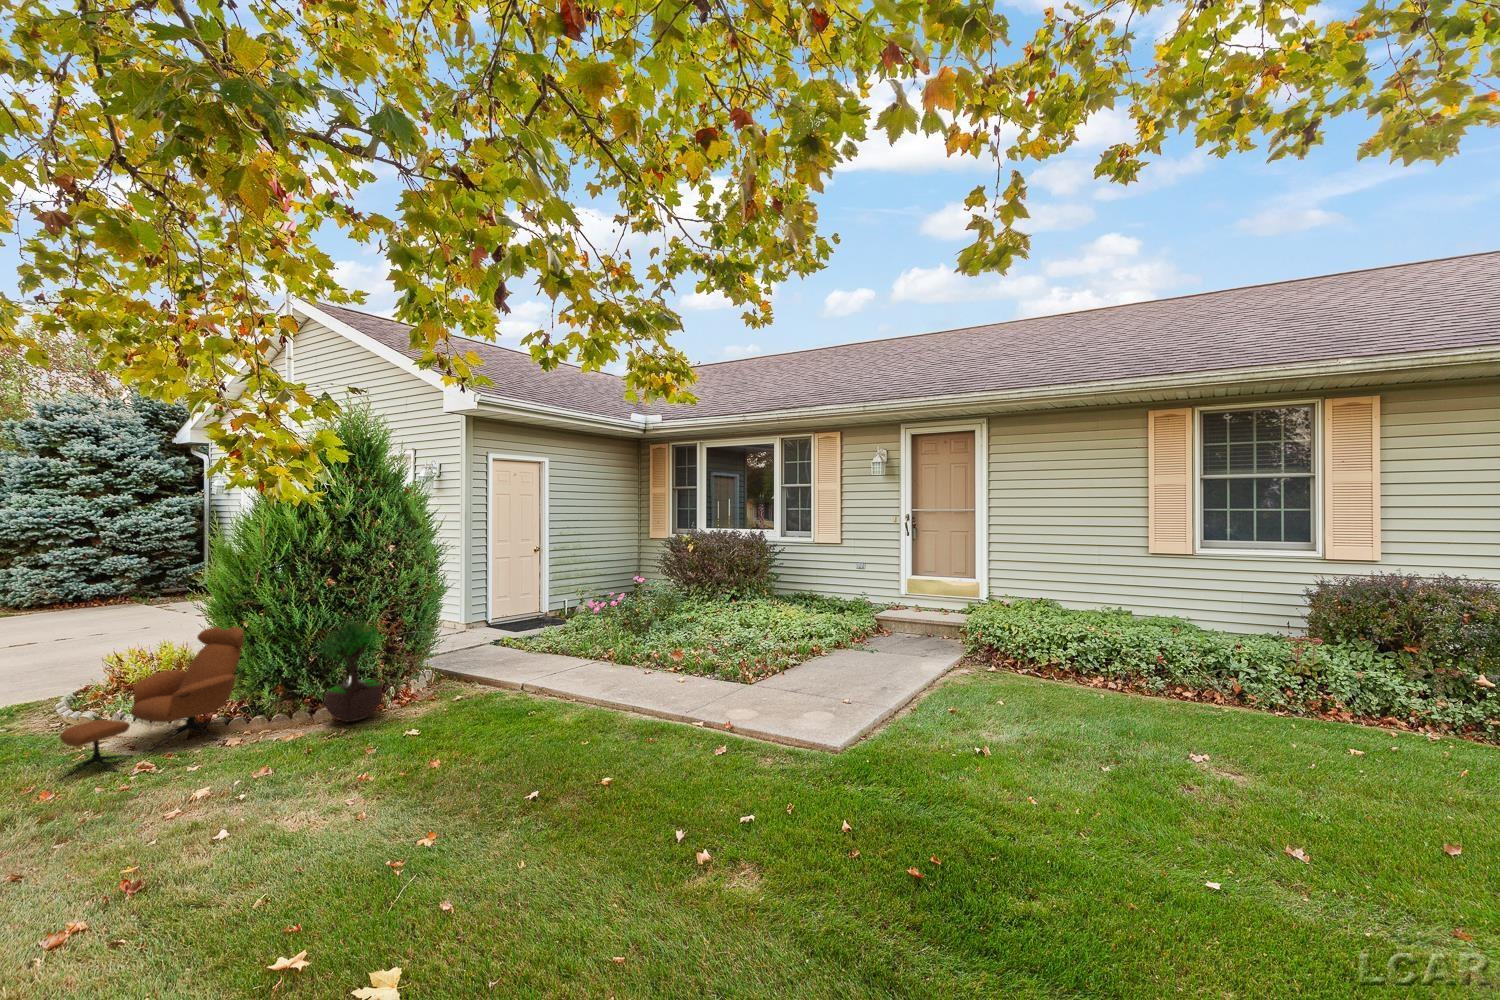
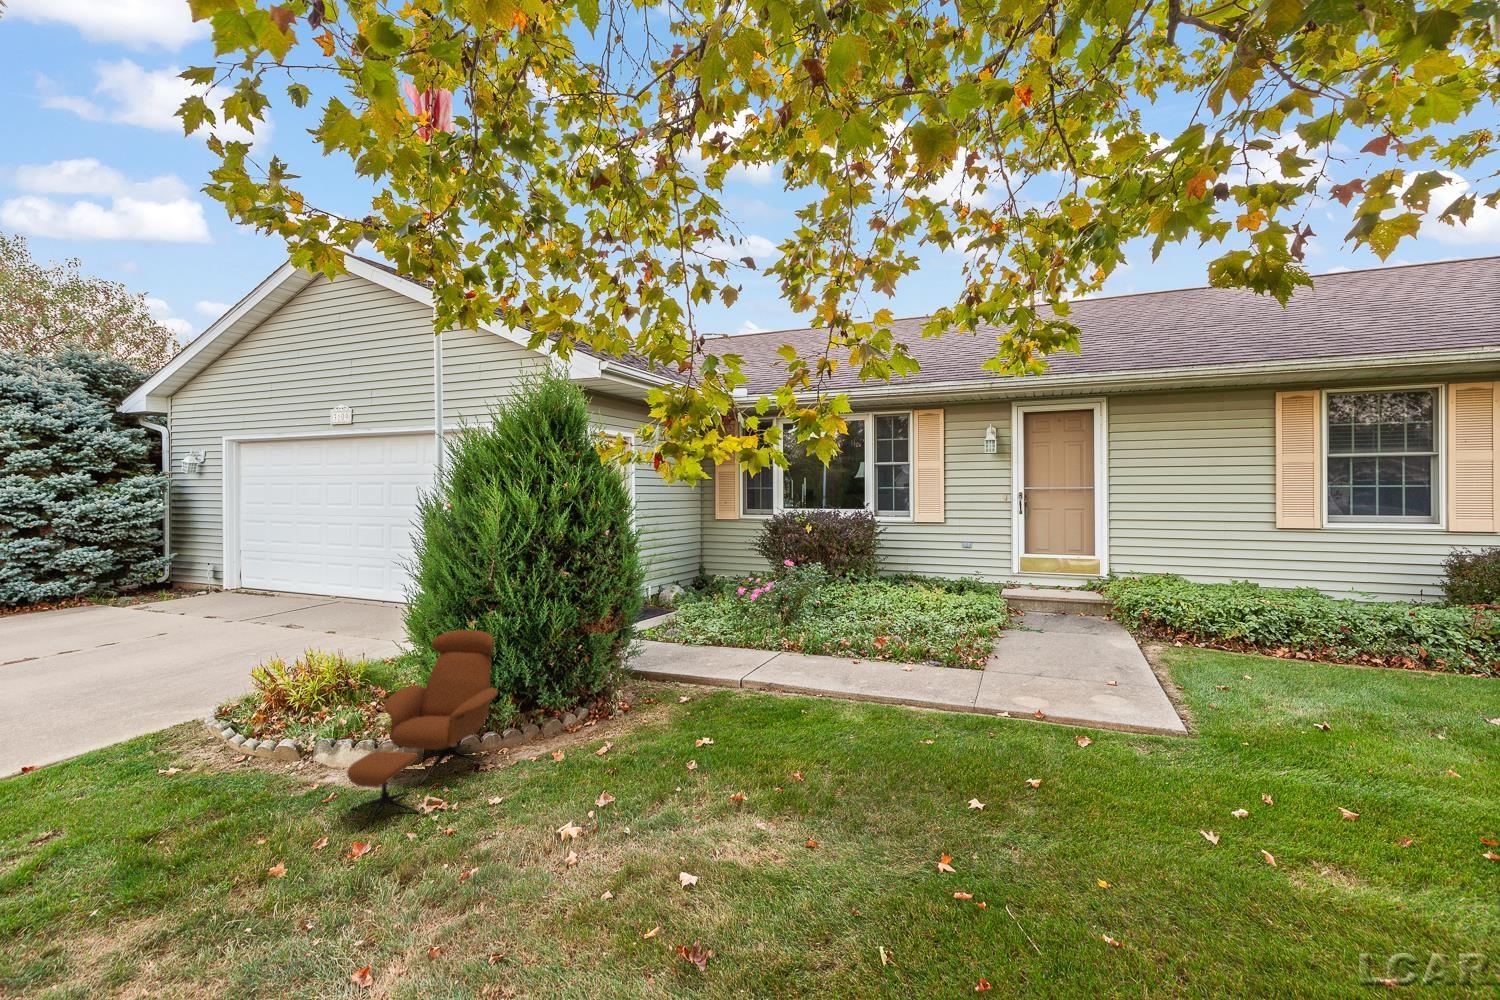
potted tree: present [316,617,385,722] -> none [587,608,661,734]

